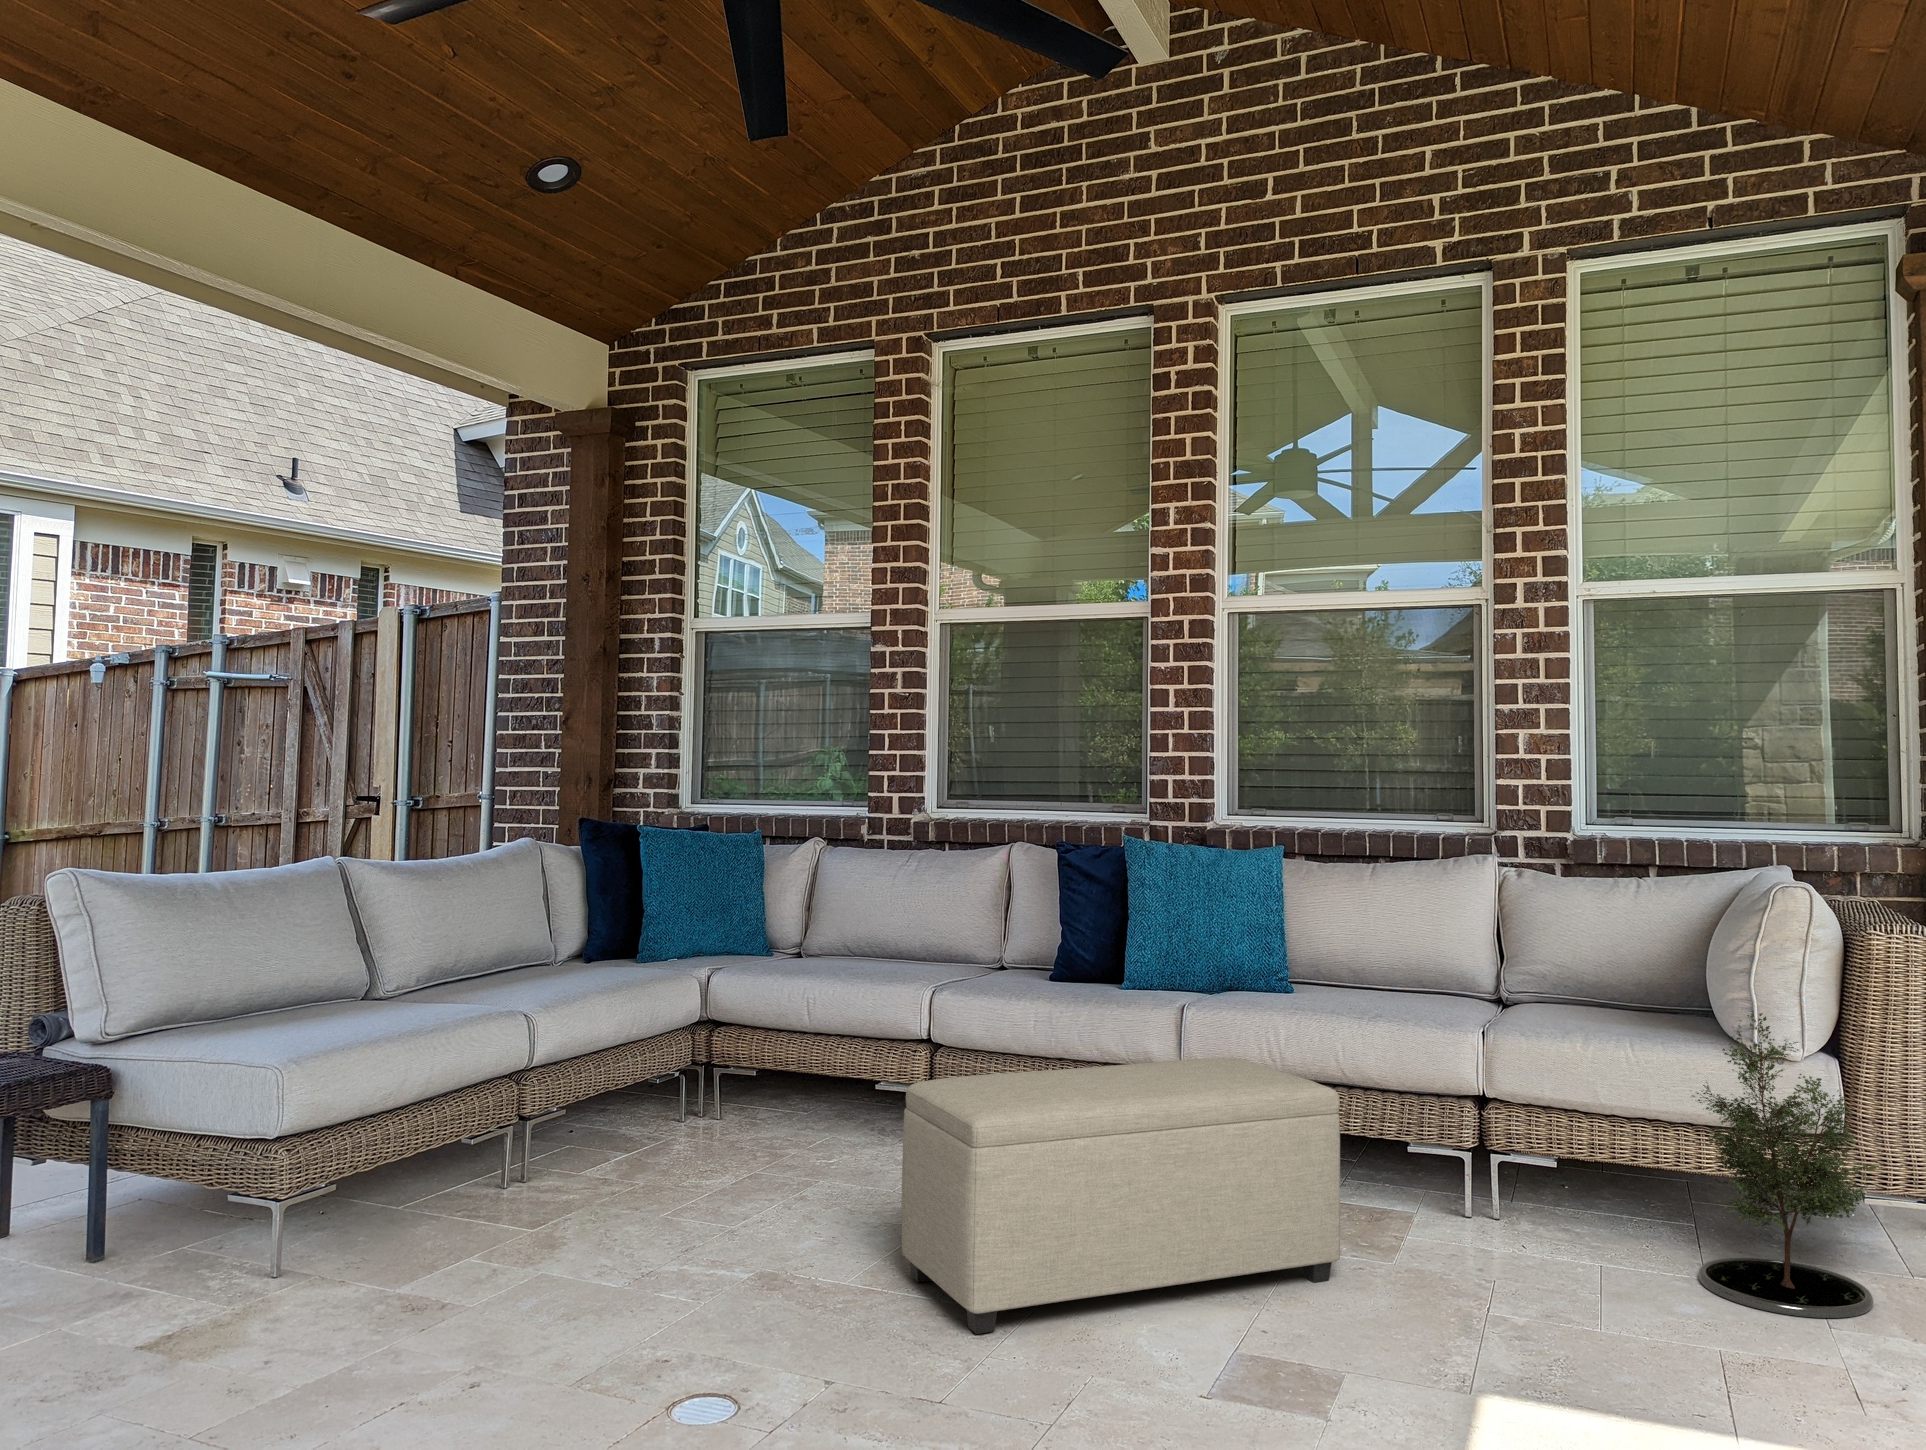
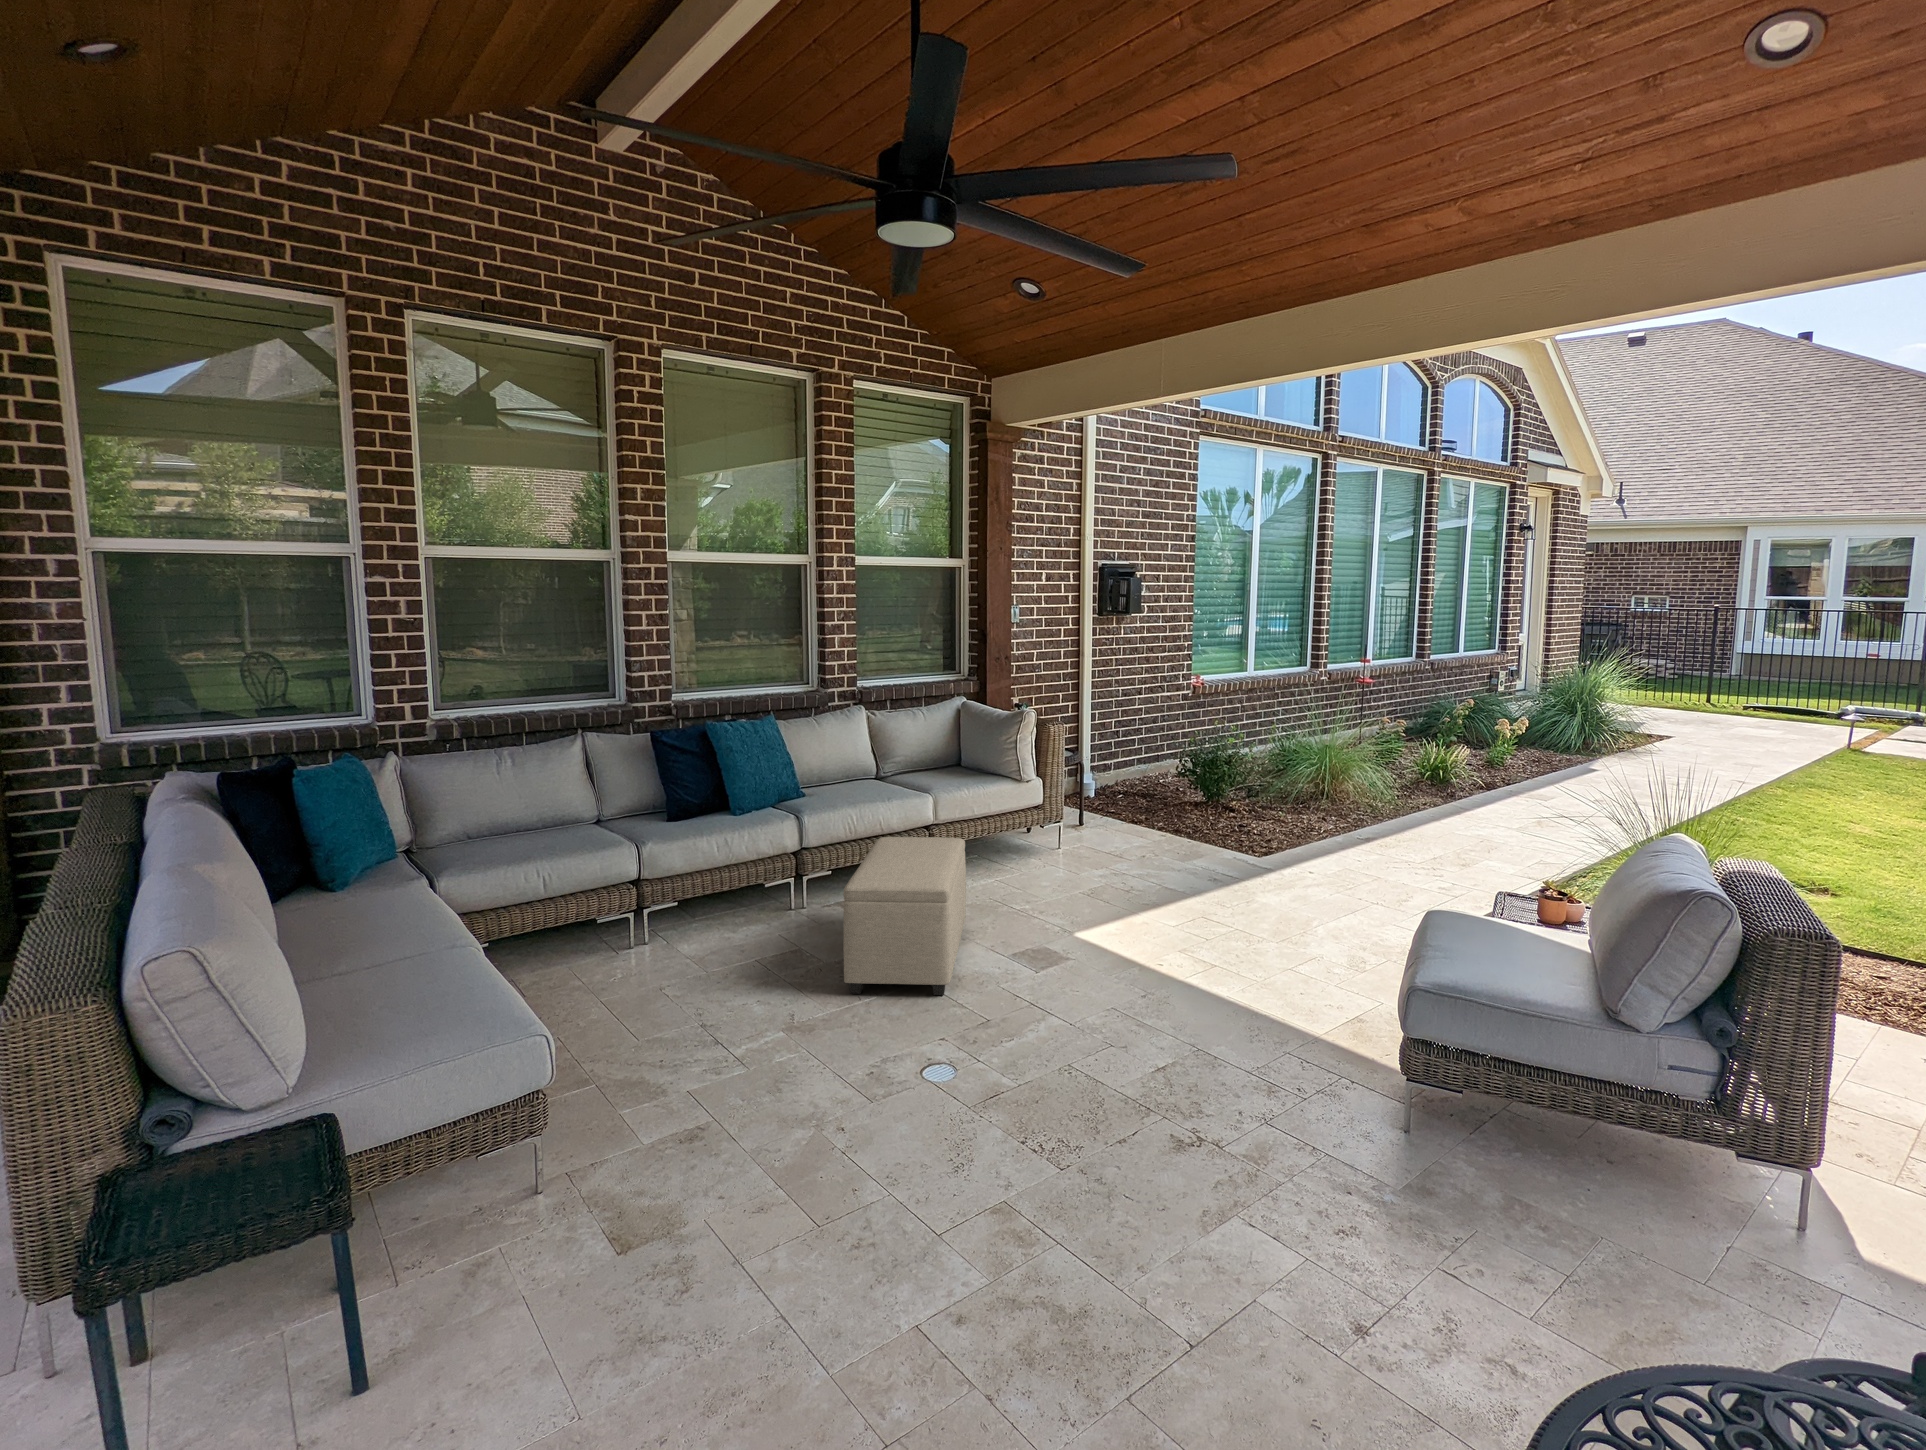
potted tree: present [1692,1011,1878,1318] -> none [1020,770,1090,887]

